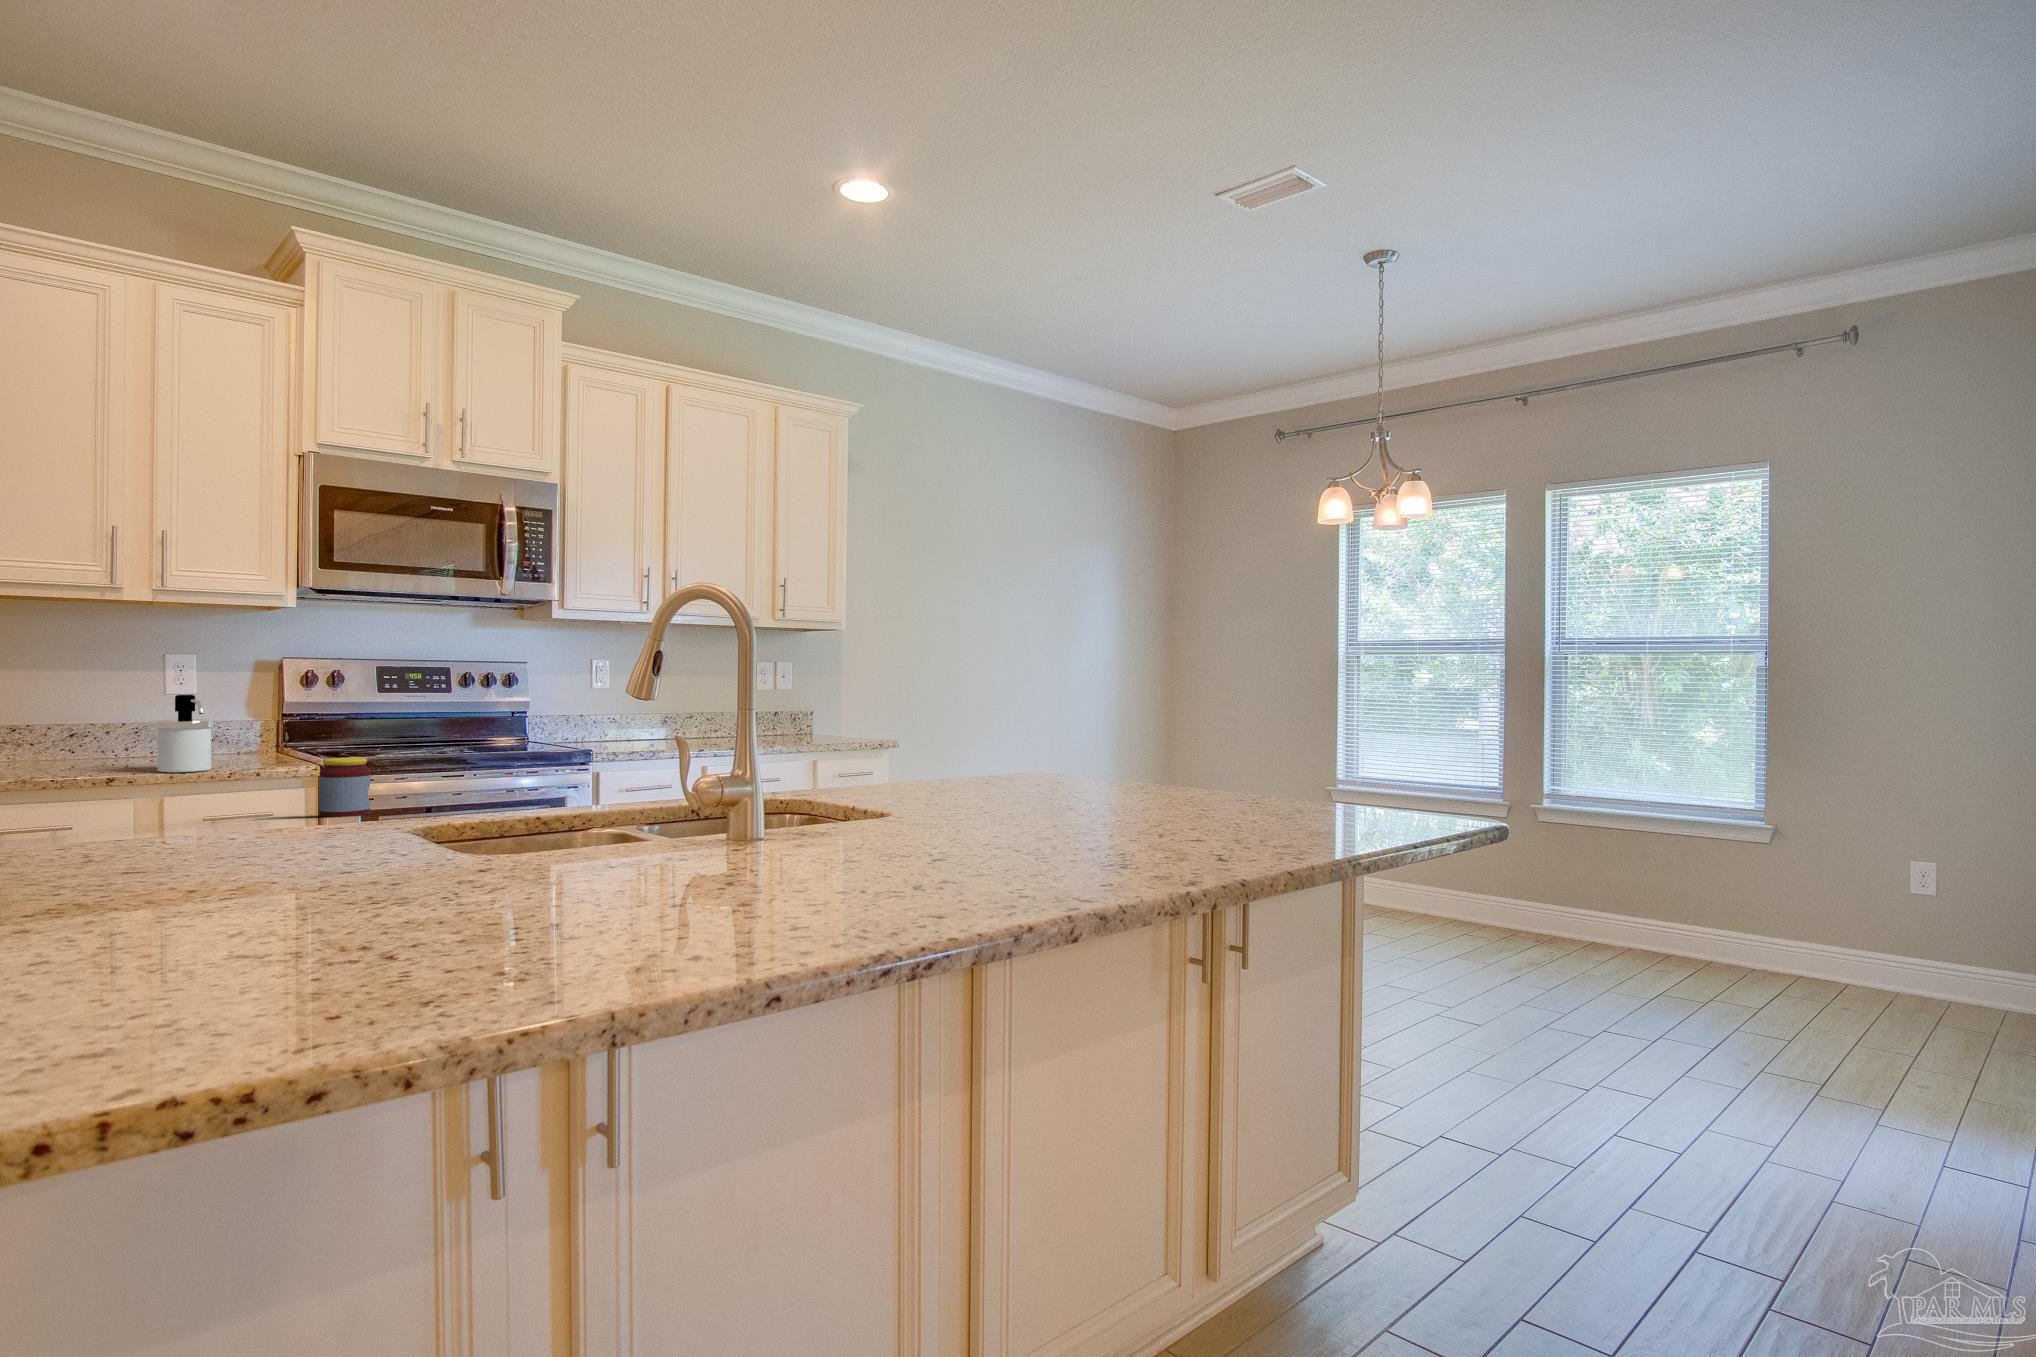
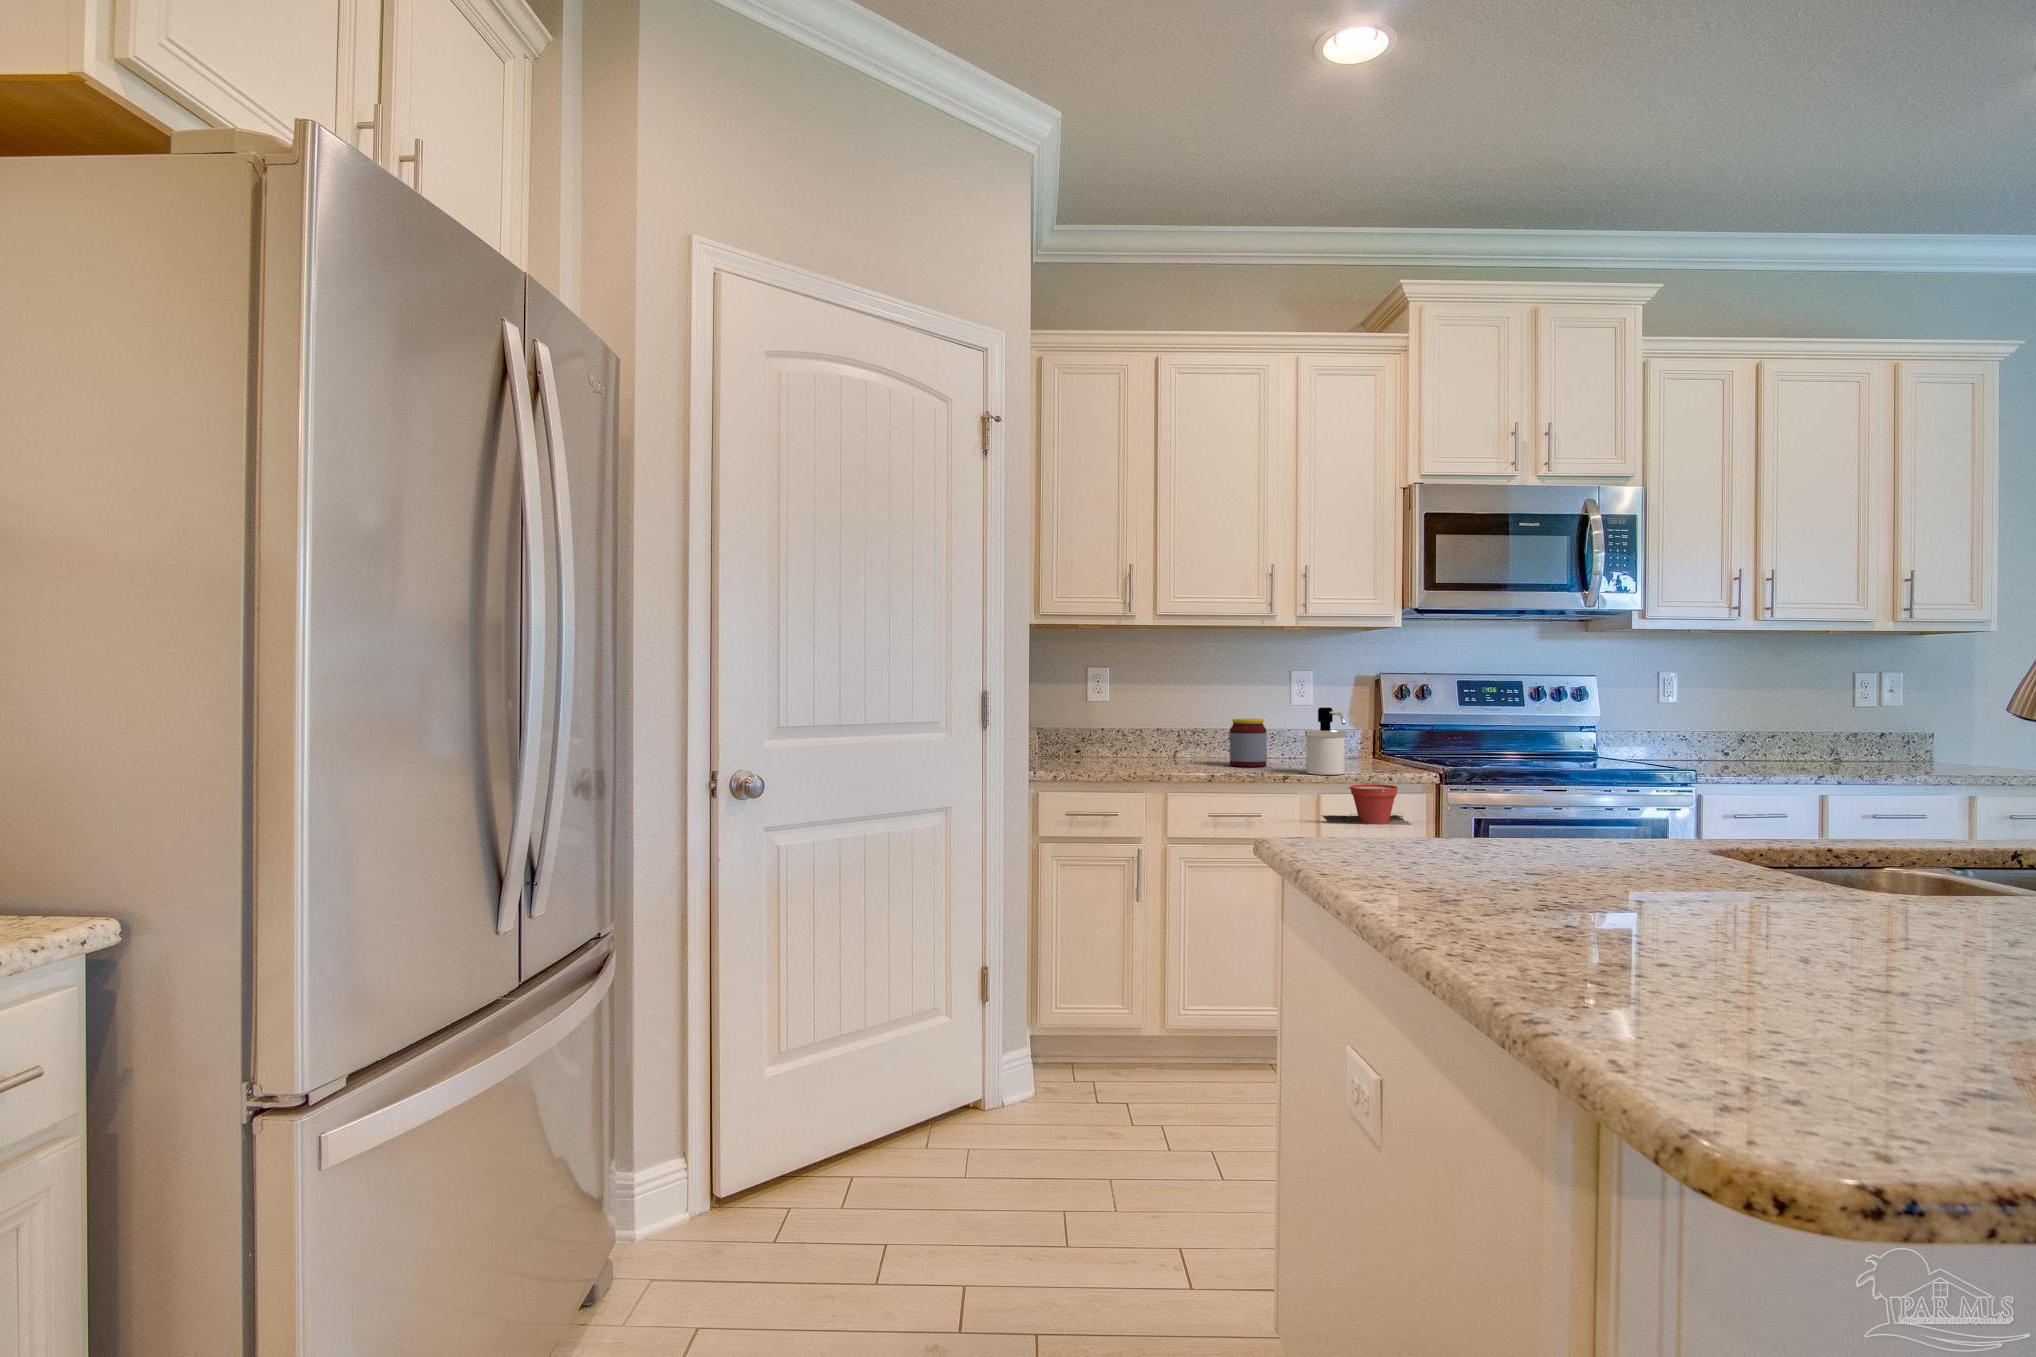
jar: present [319,758,371,818] -> present [1230,719,1267,767]
plant pot: none [153,781,268,835] -> present [1323,784,1411,825]

